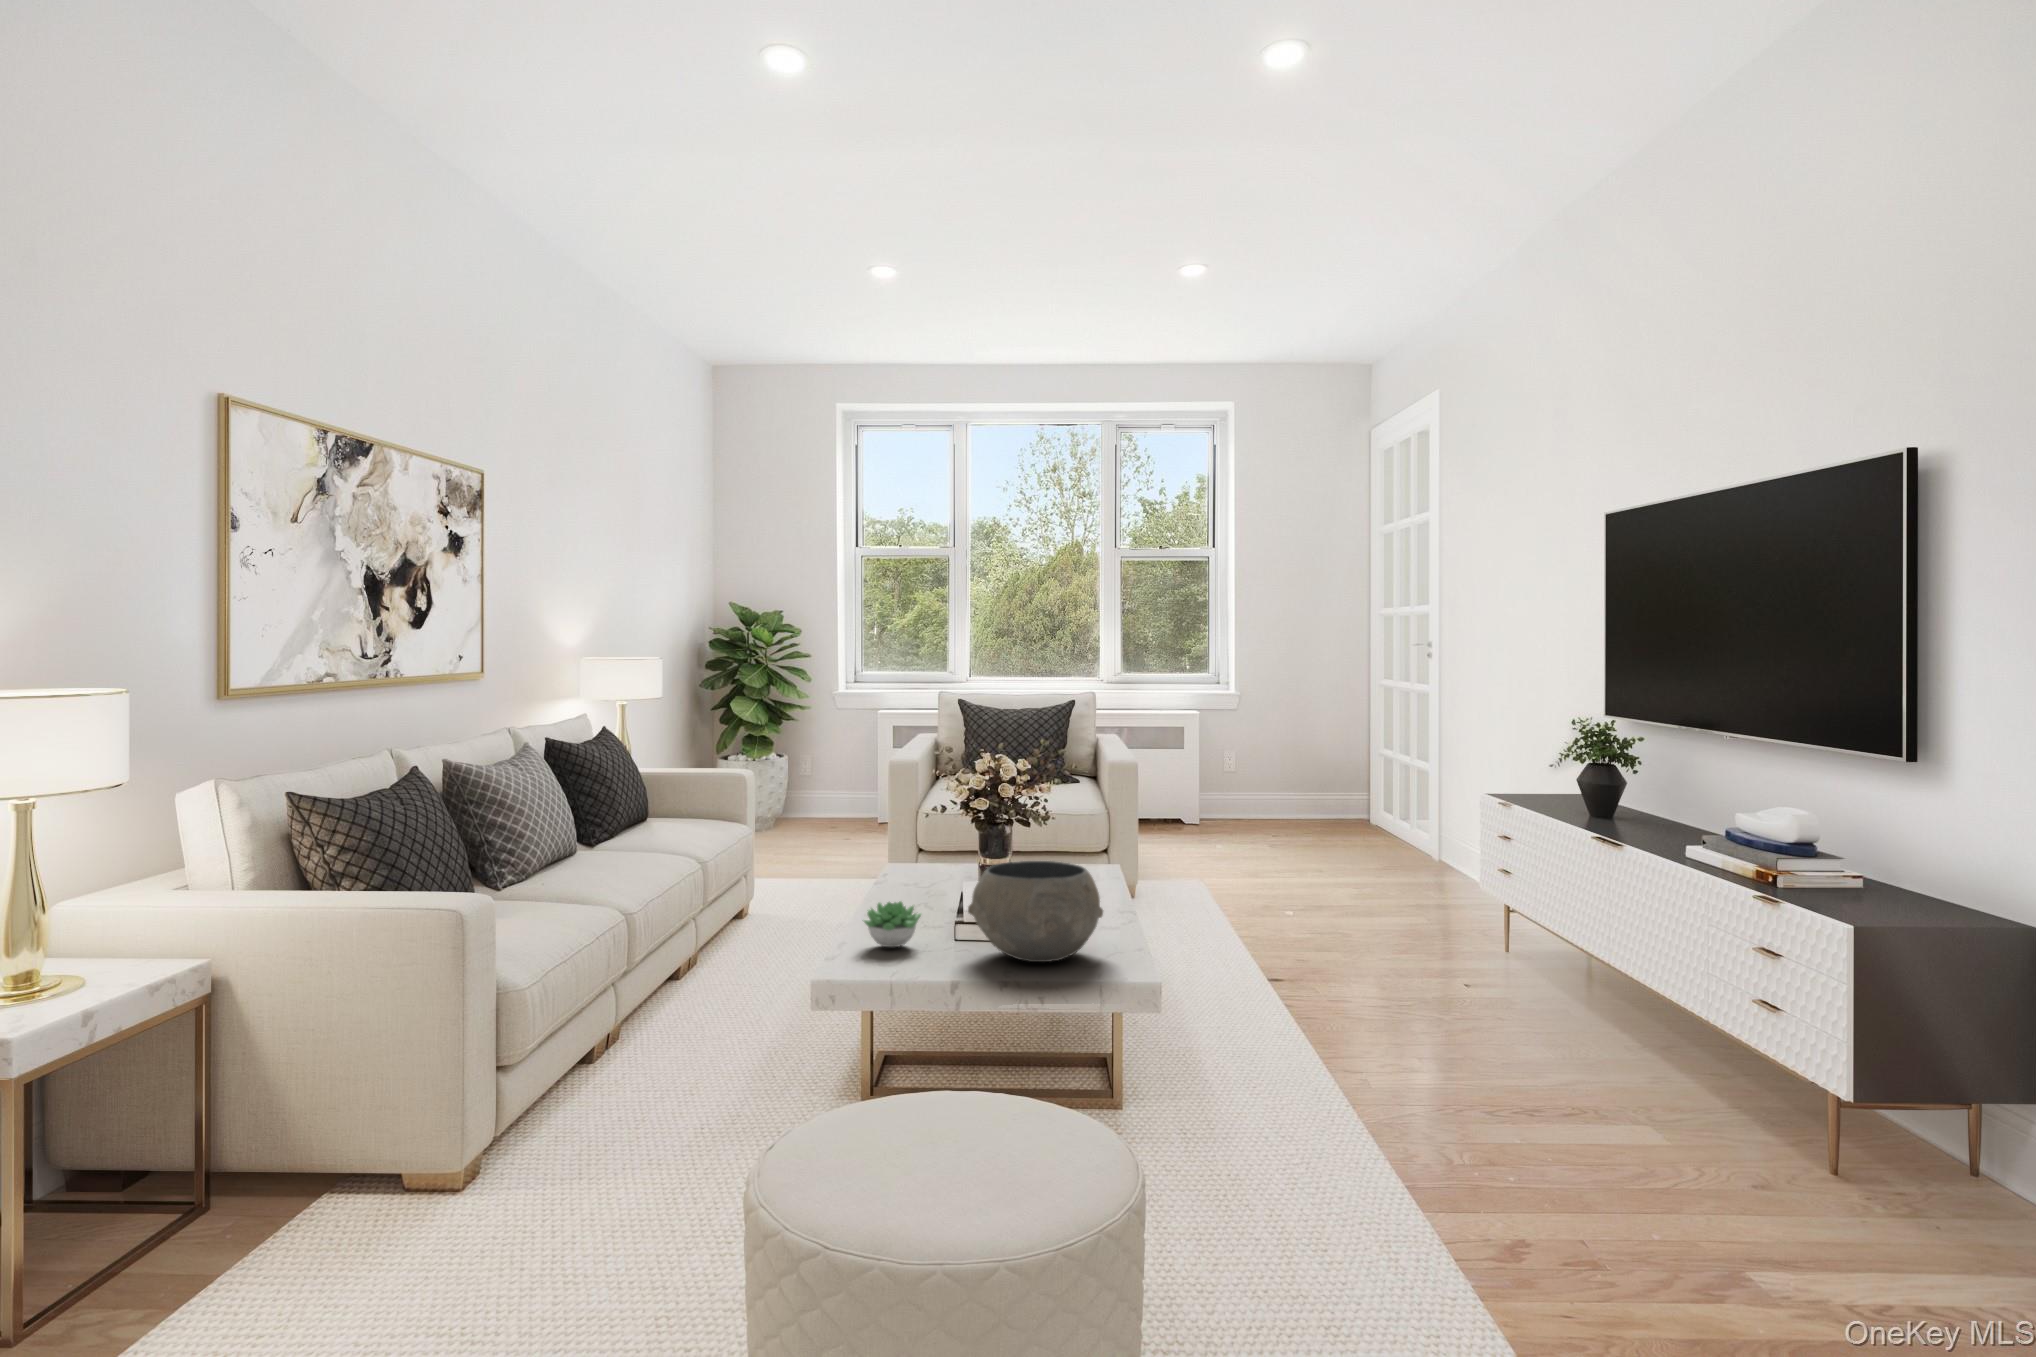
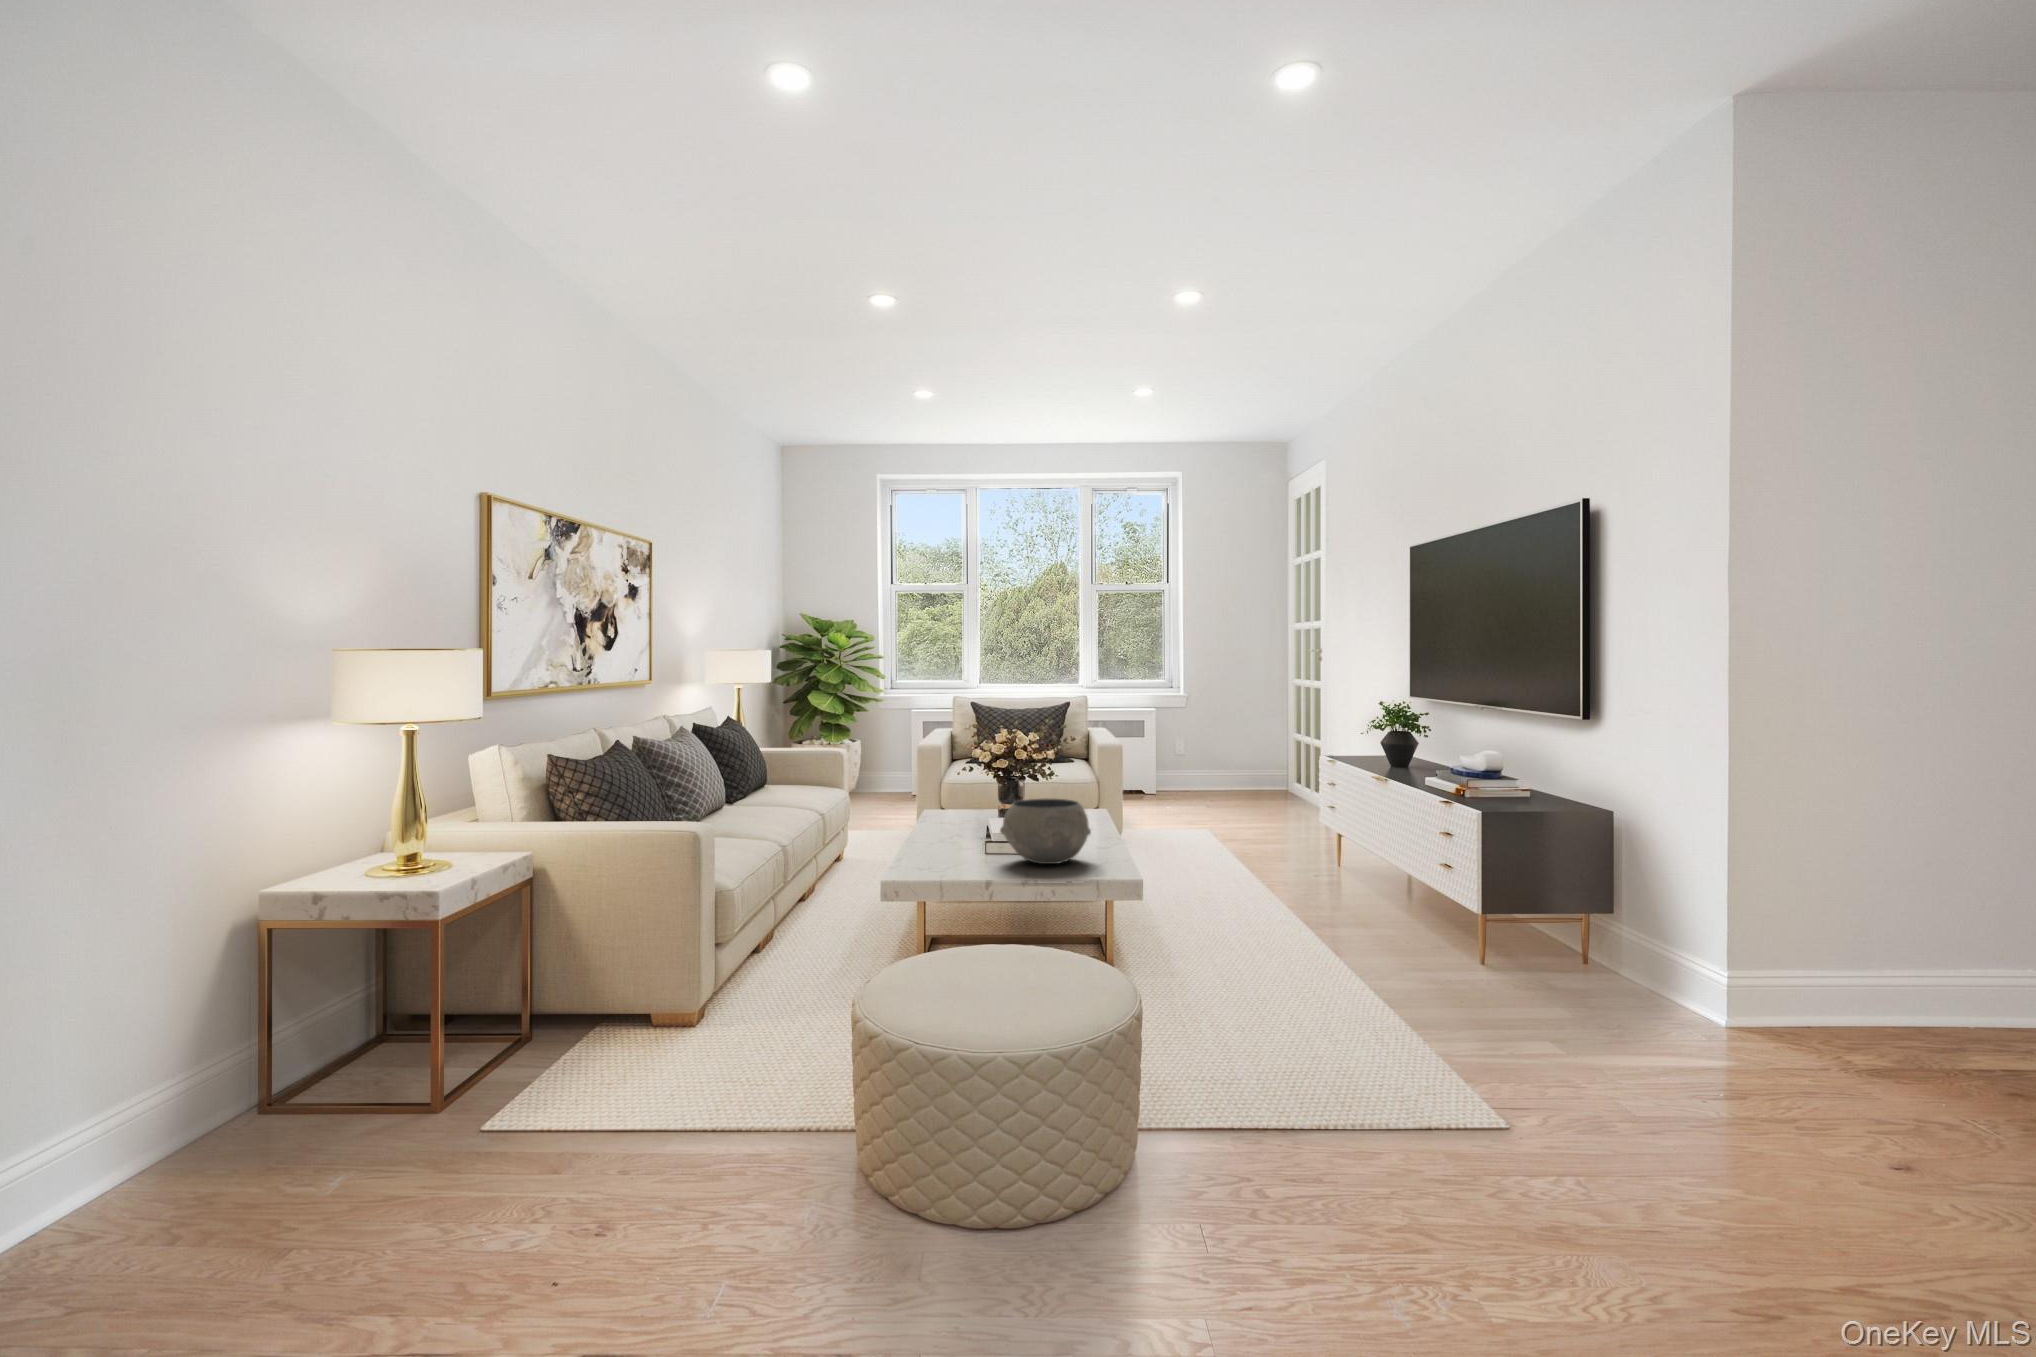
succulent plant: present [864,901,921,947] -> none [929,827,969,858]

